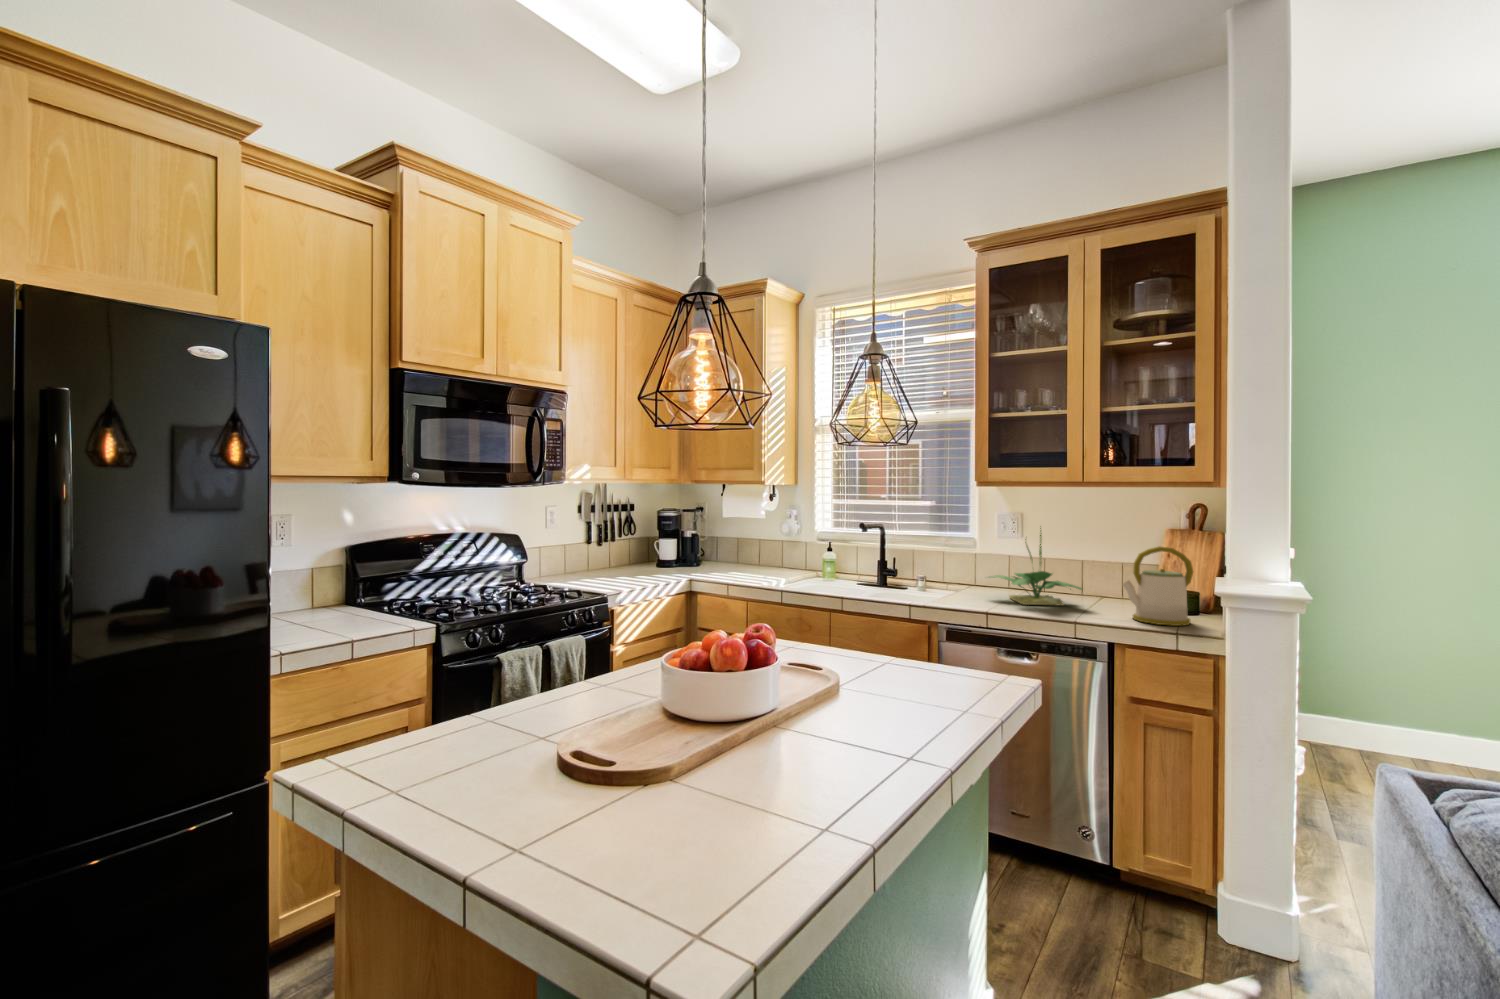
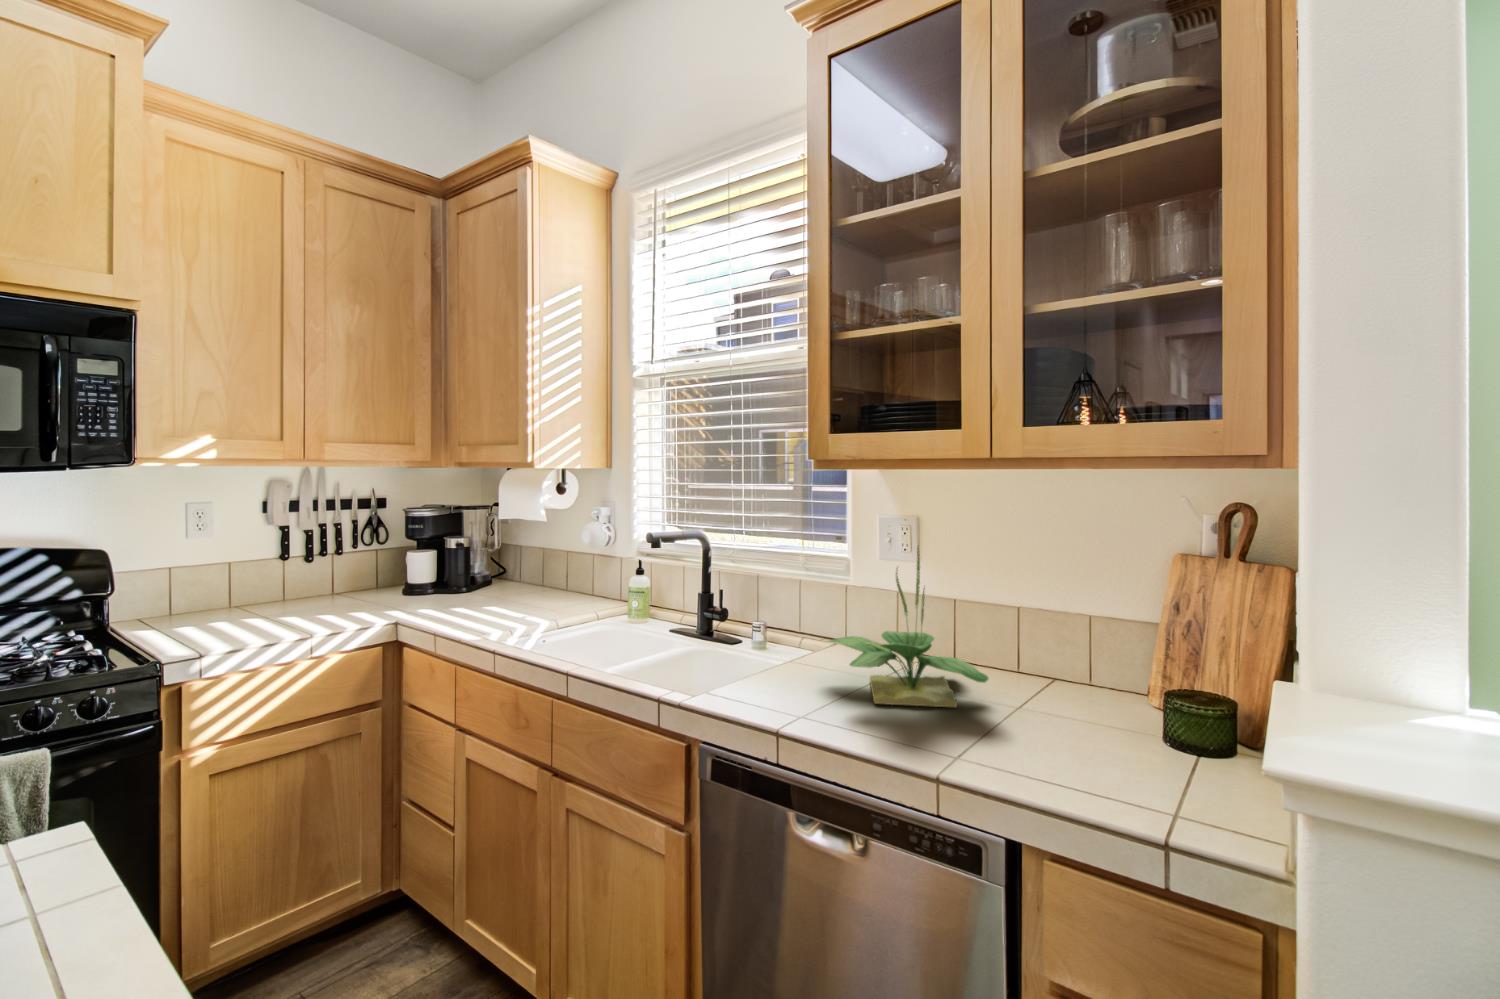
kettle: present [1123,546,1193,626] -> none [1050,604,1210,800]

